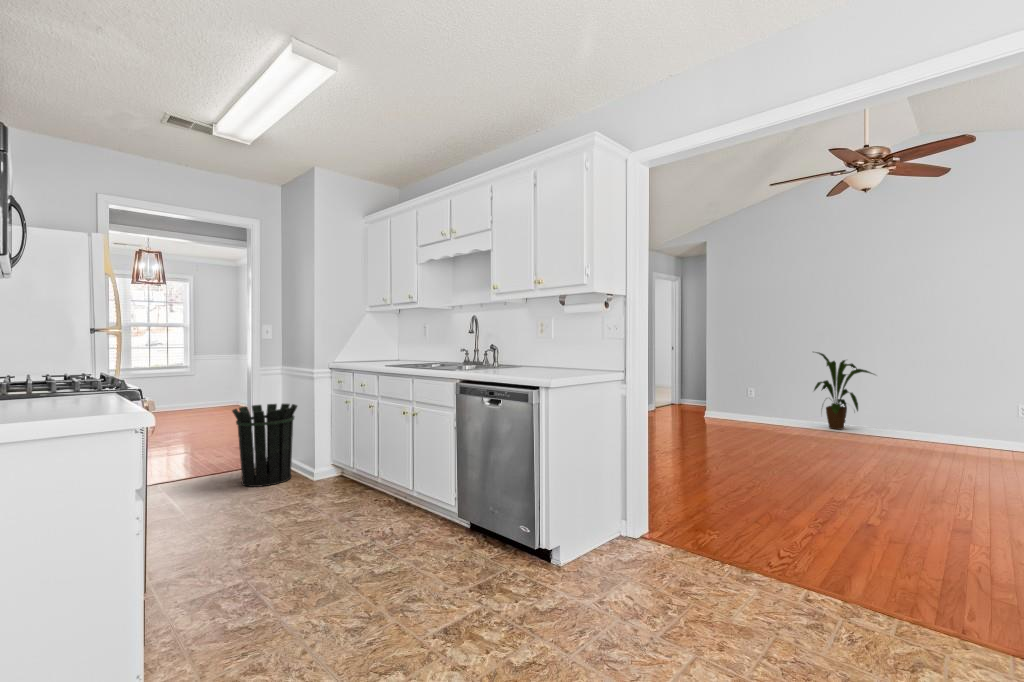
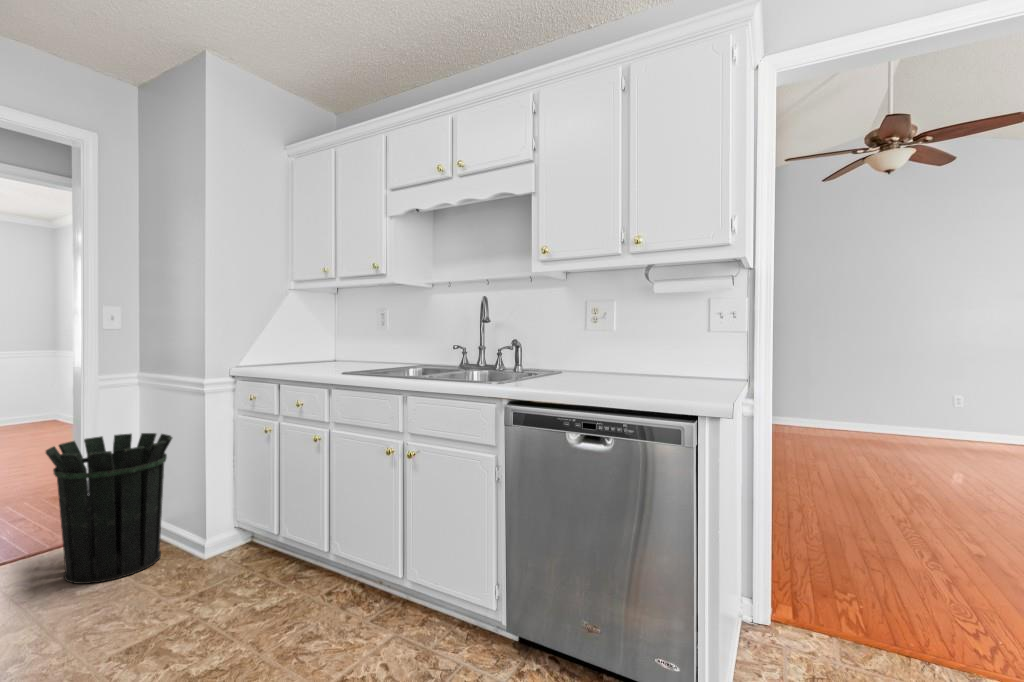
house plant: present [814,352,875,430] -> none [795,352,862,436]

